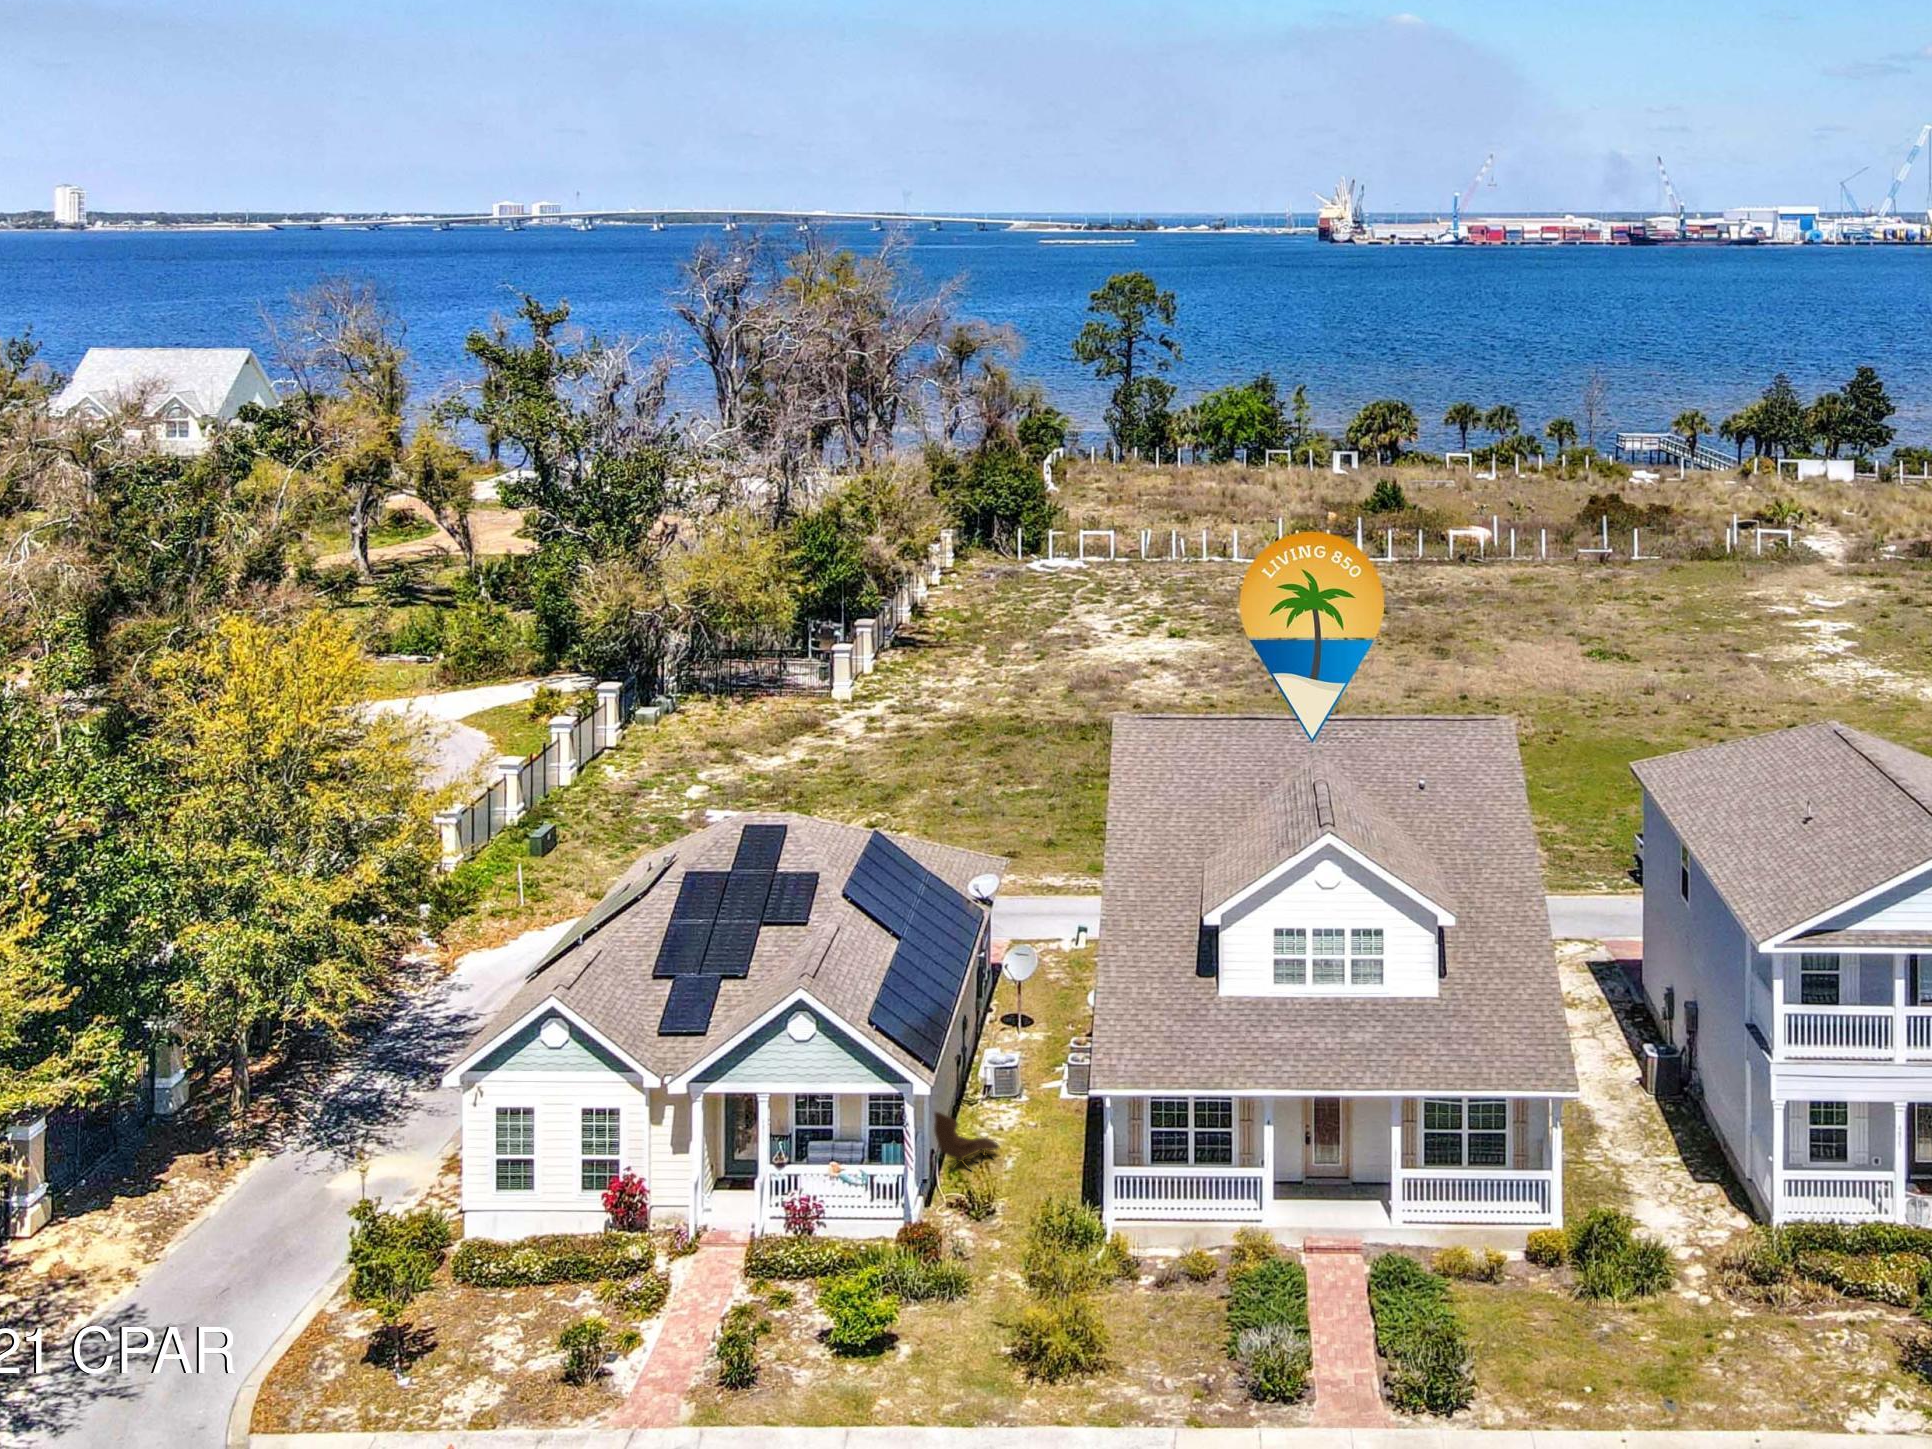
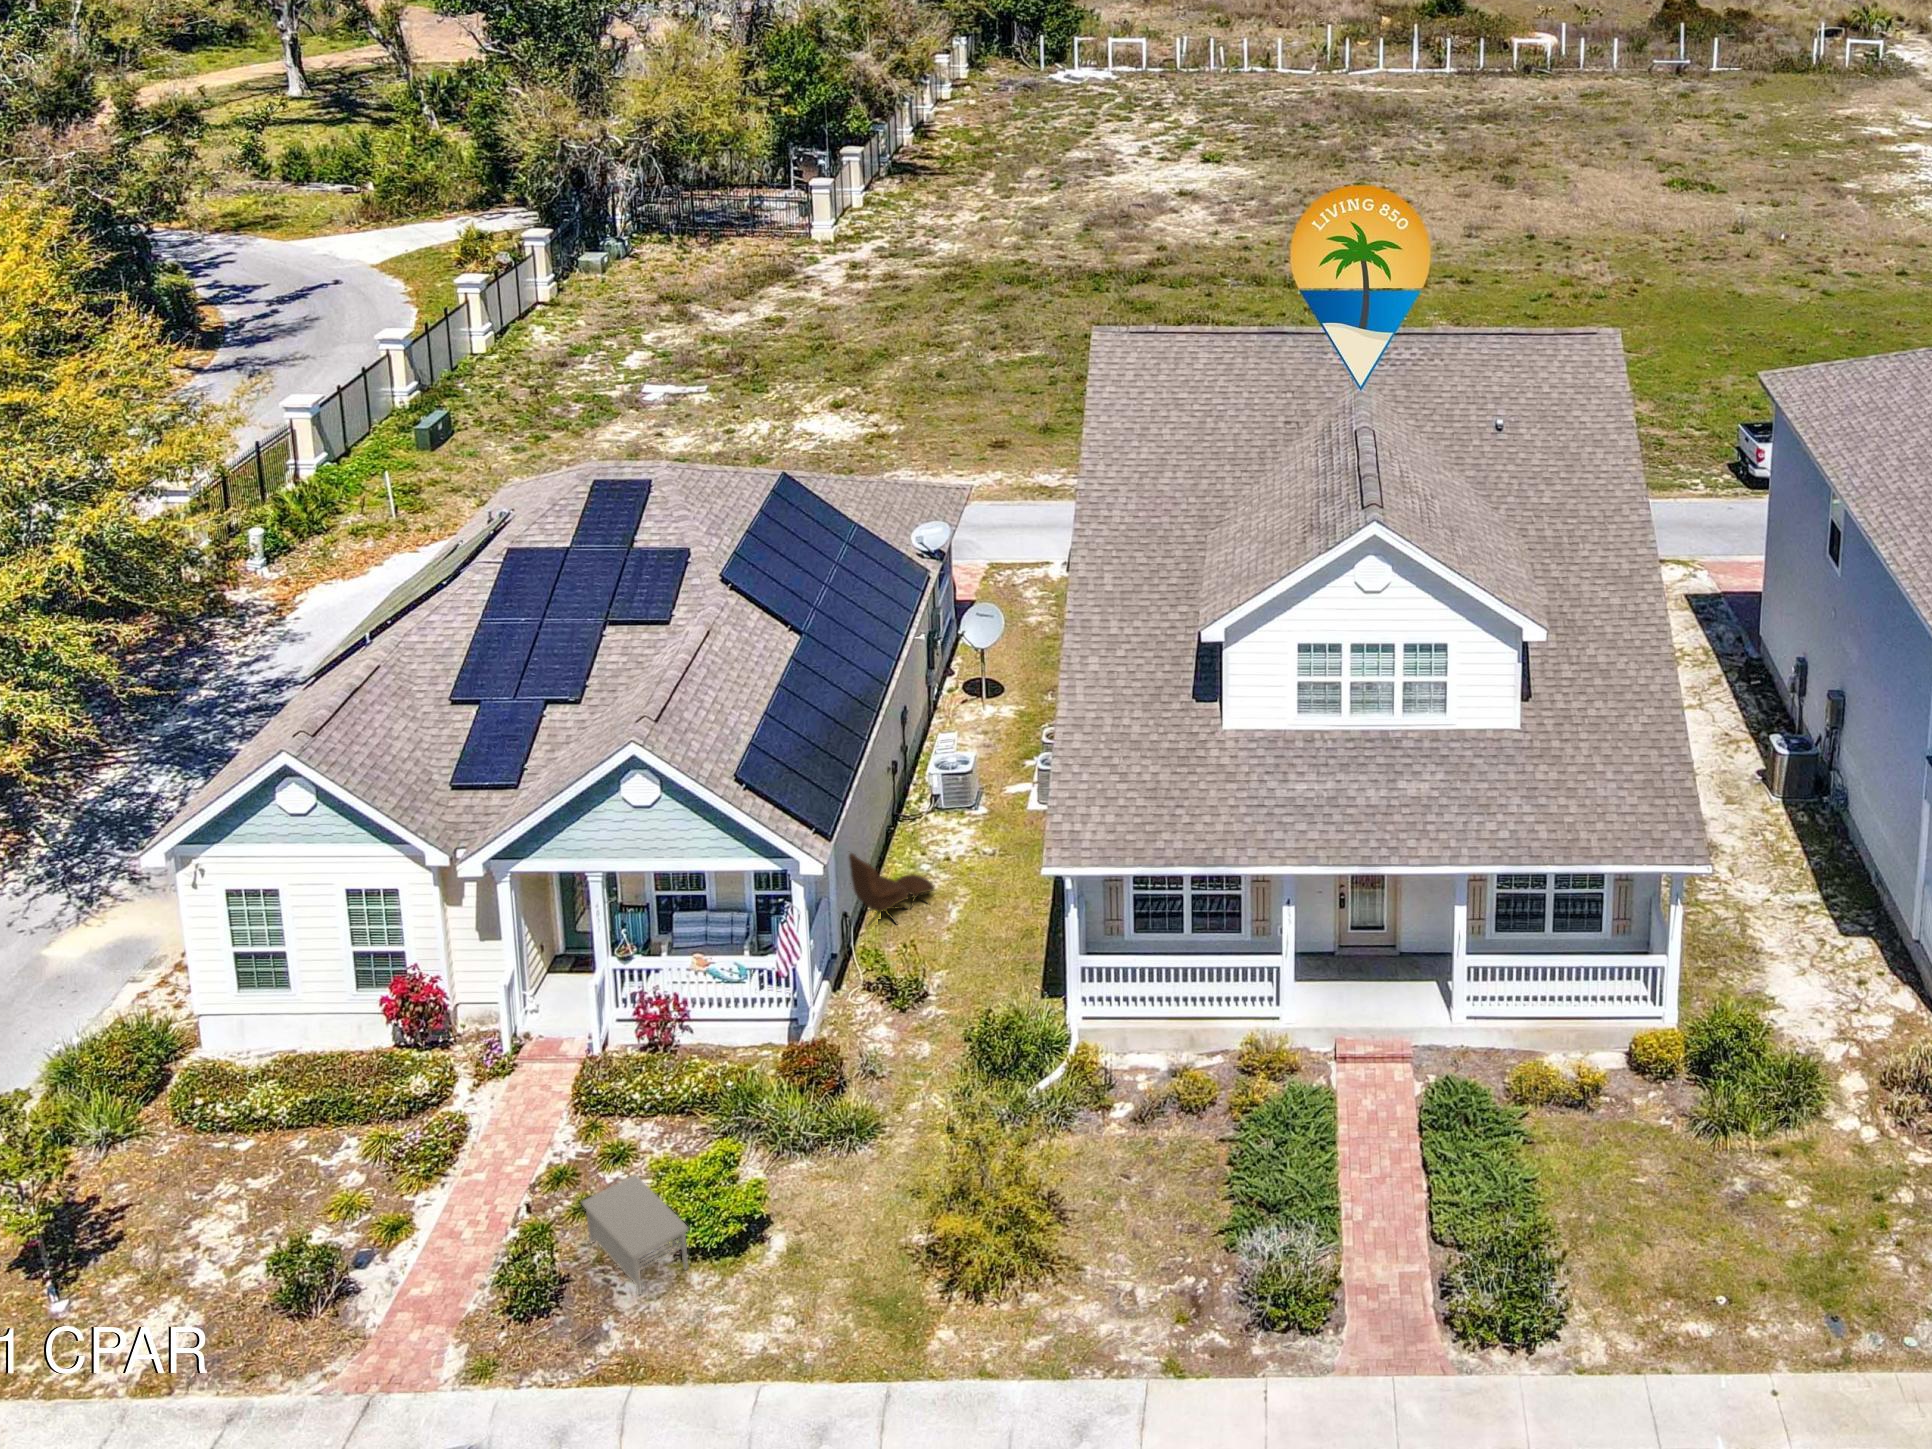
storage bench: none [767,1288,844,1359] -> present [582,1174,688,1295]

